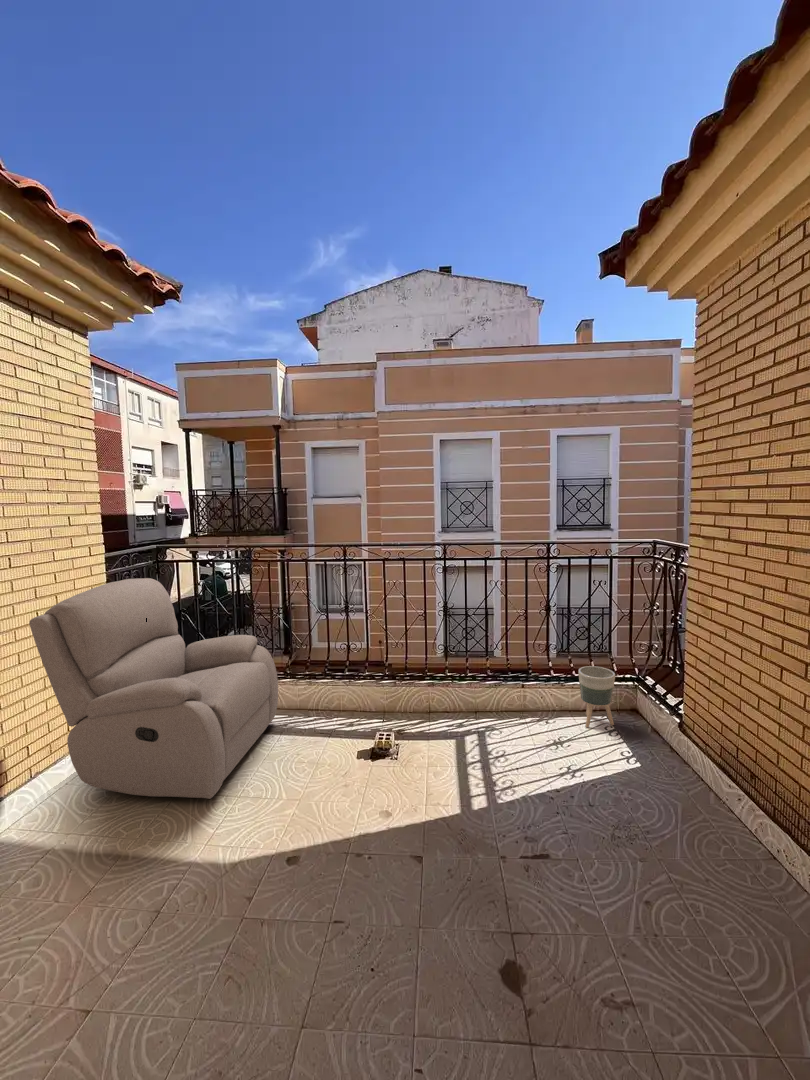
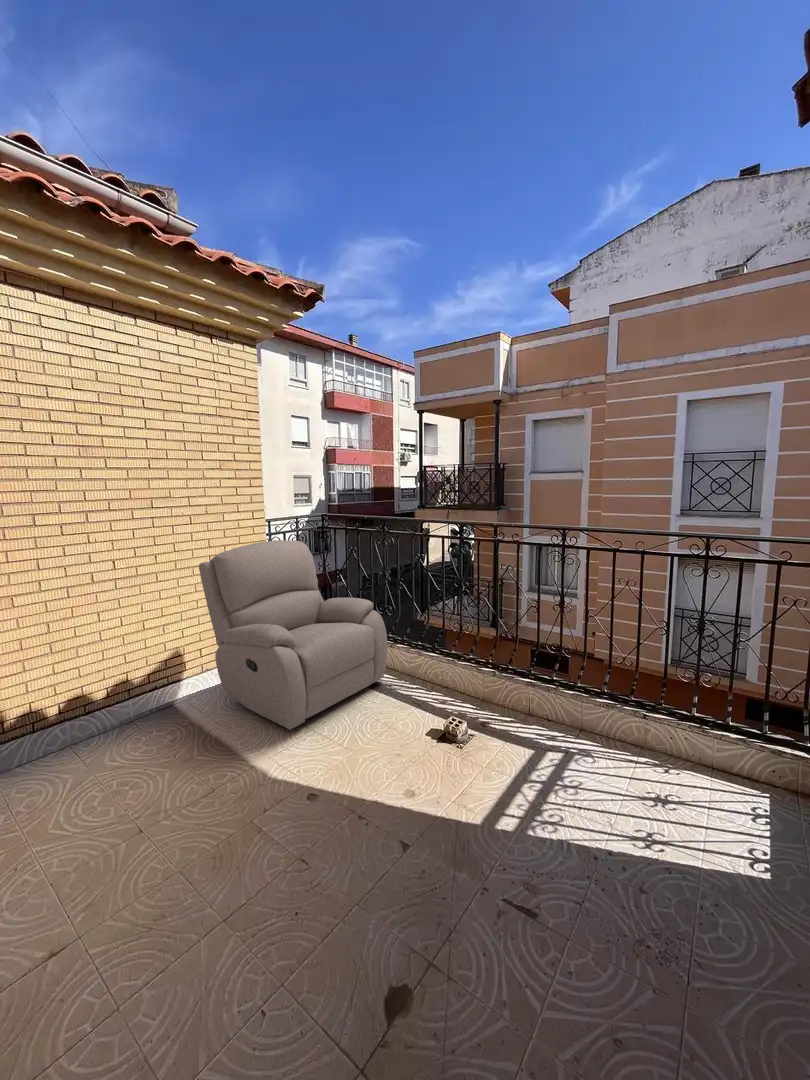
planter: present [578,666,615,728] -> none [719,713,778,804]

